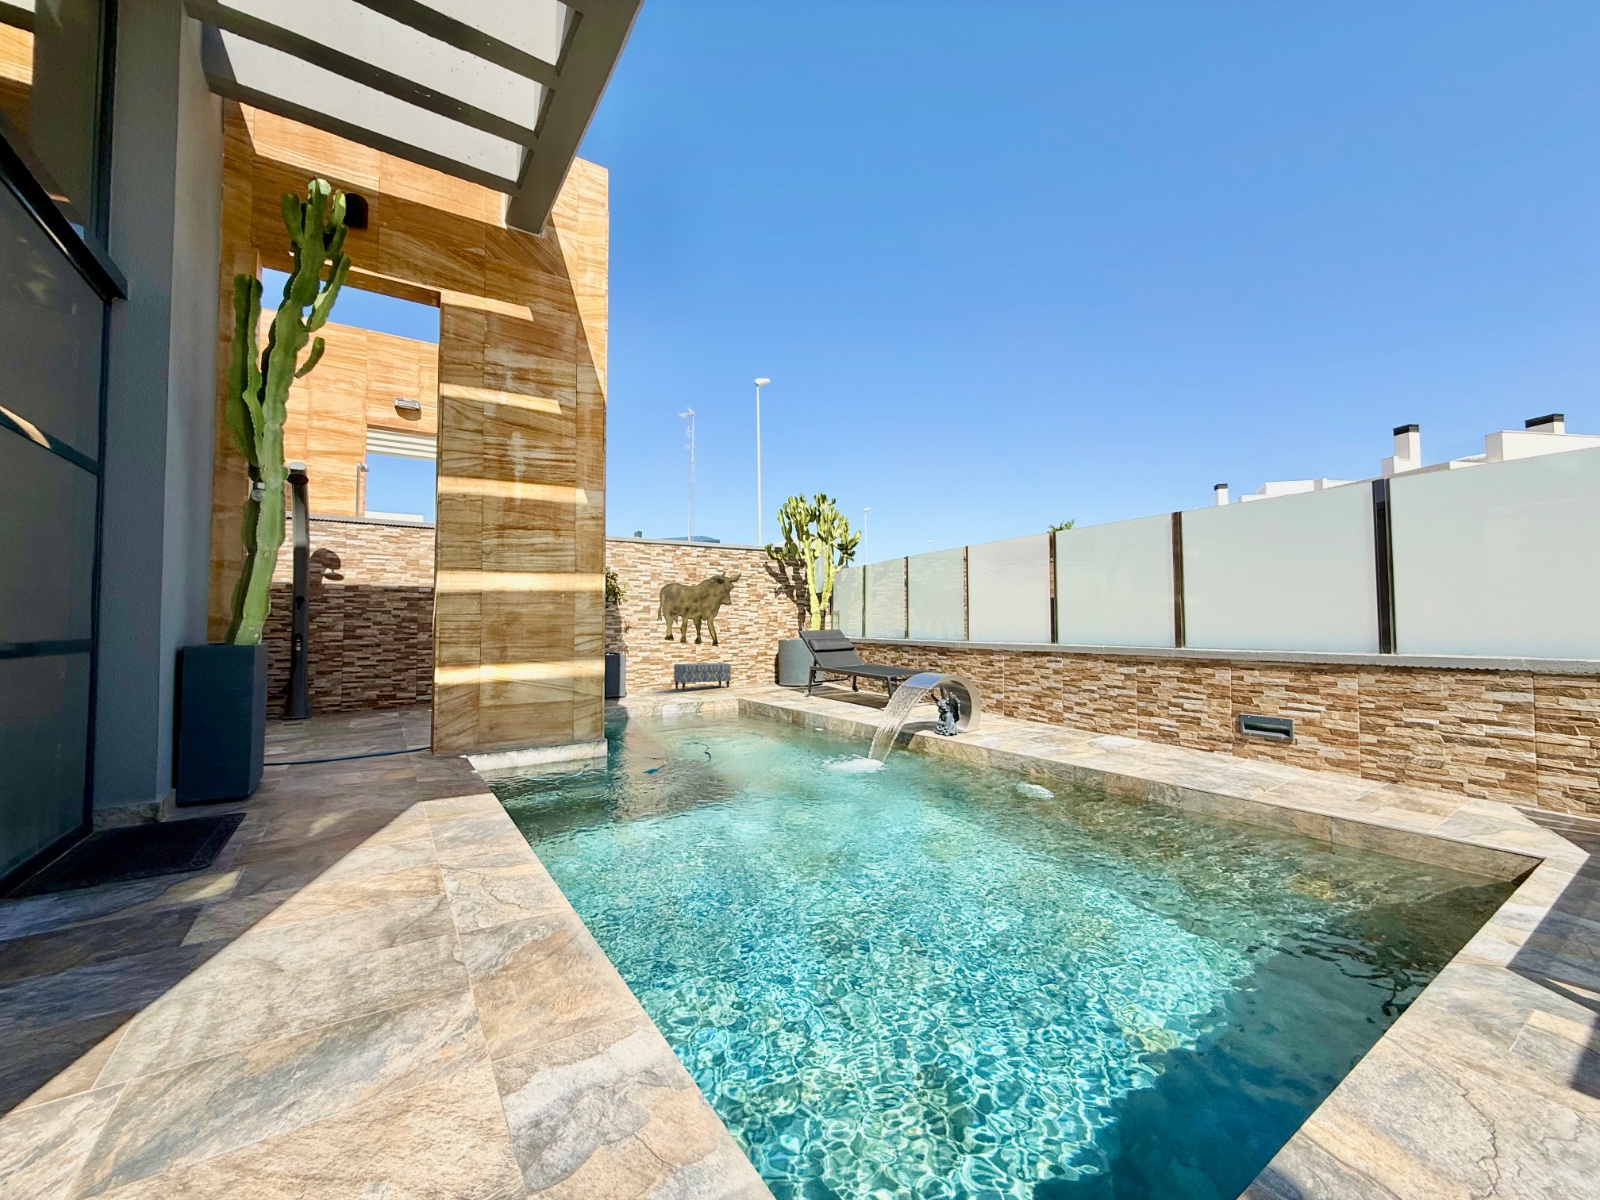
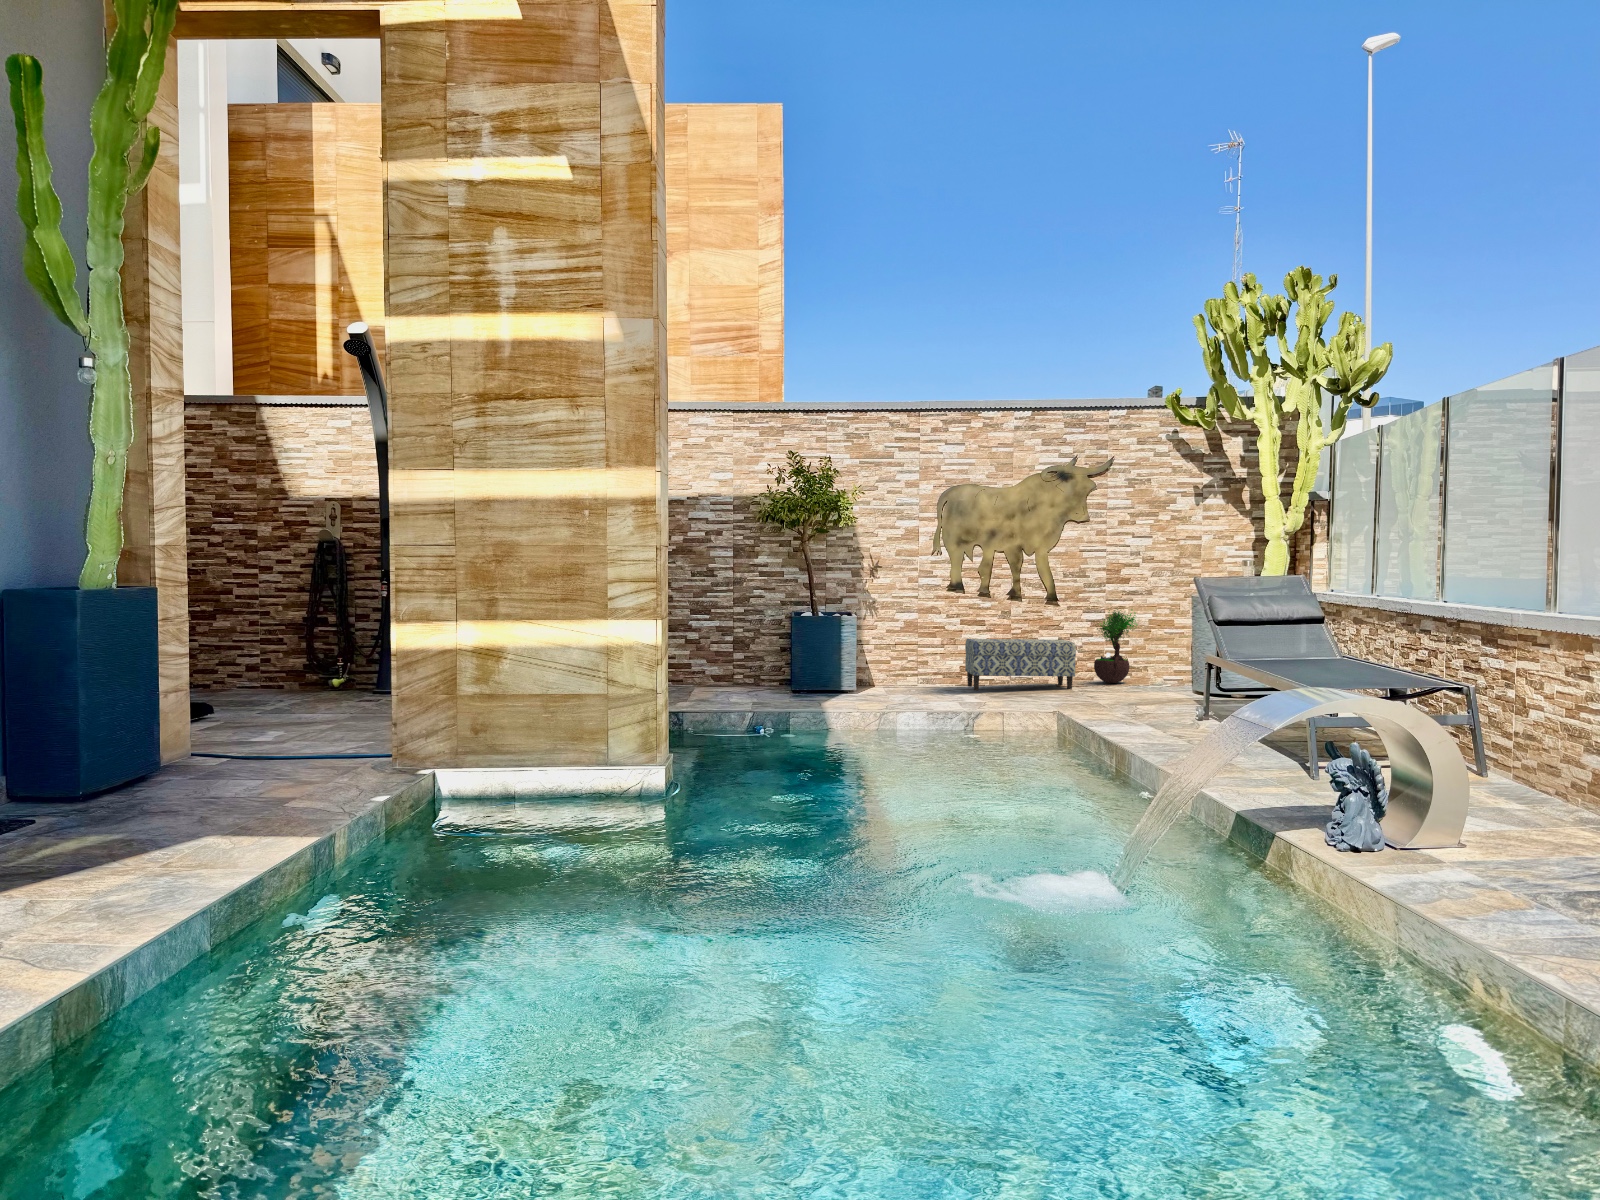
potted tree: none [735,645,757,684] -> present [1094,609,1137,683]

